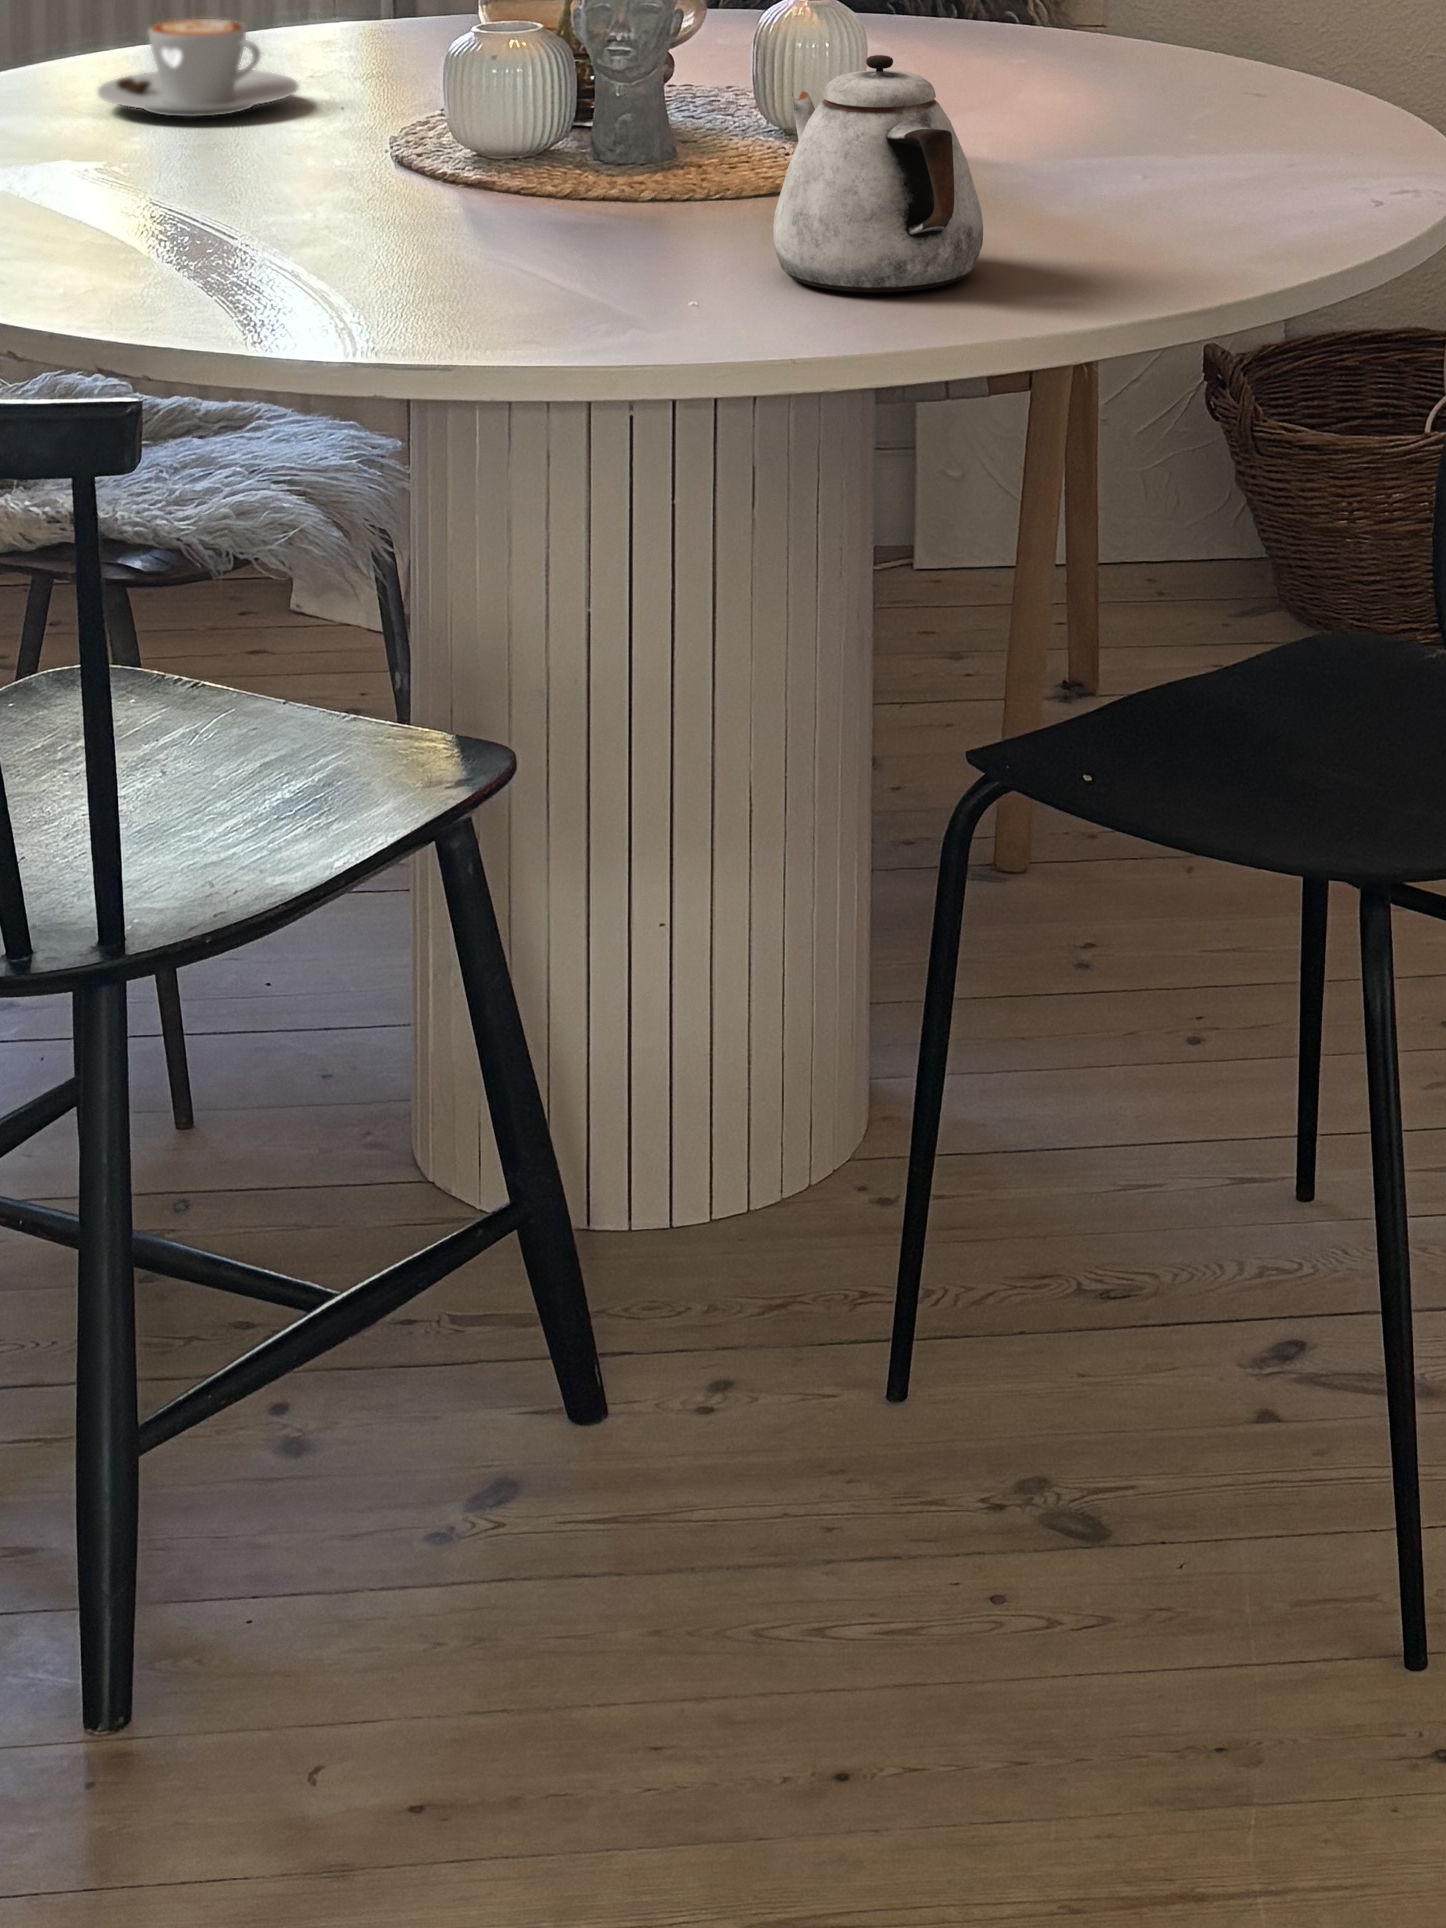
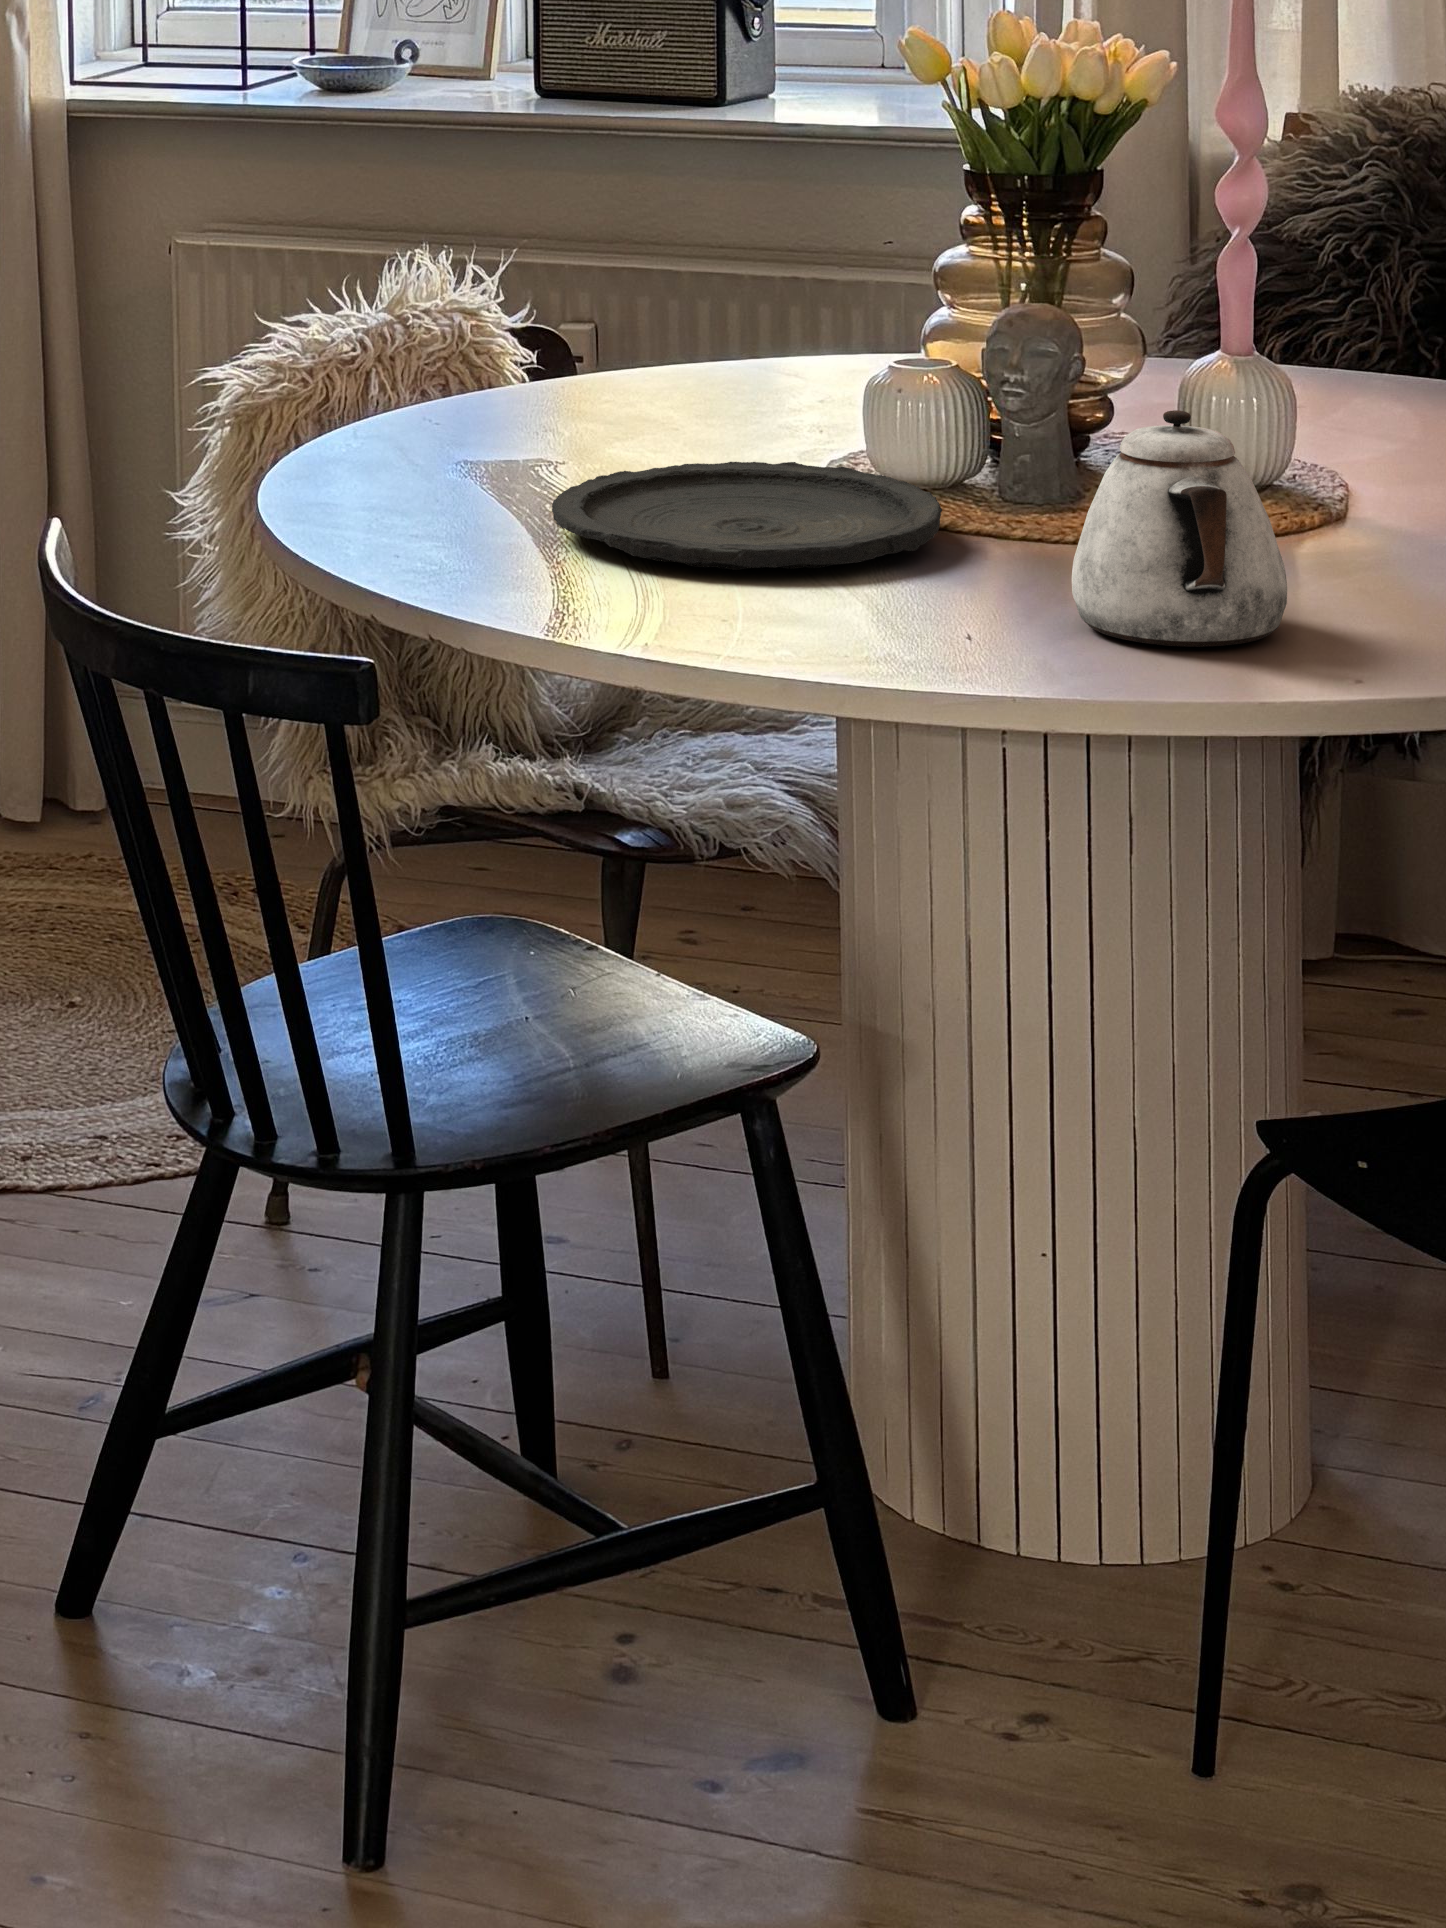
coffee cup: present [97,19,298,117] -> none [616,339,796,428]
plate: none [150,142,576,260] -> present [552,462,942,570]

